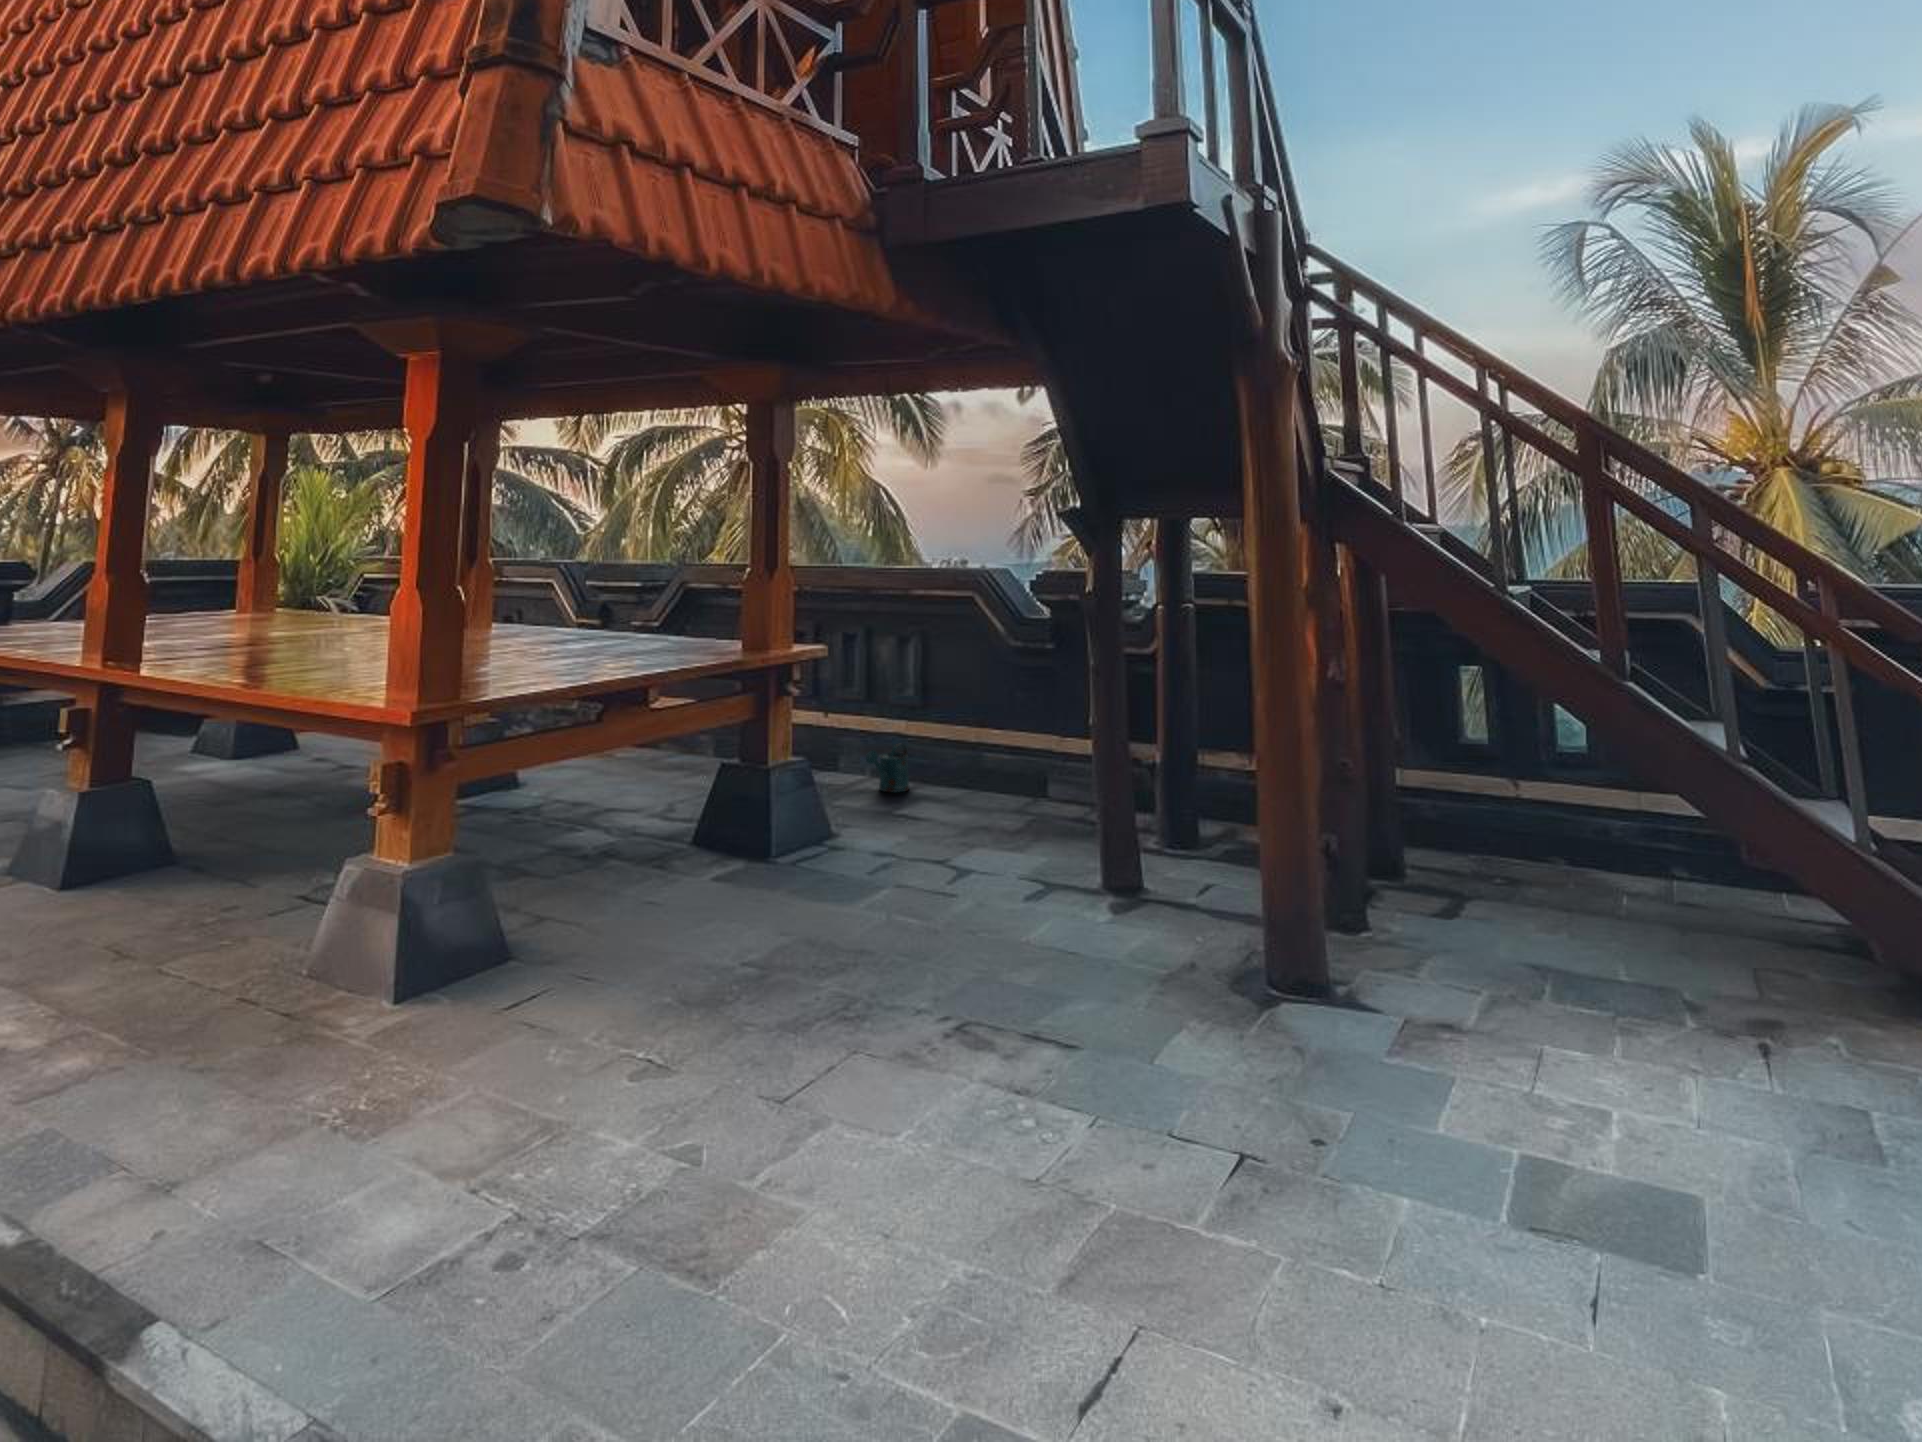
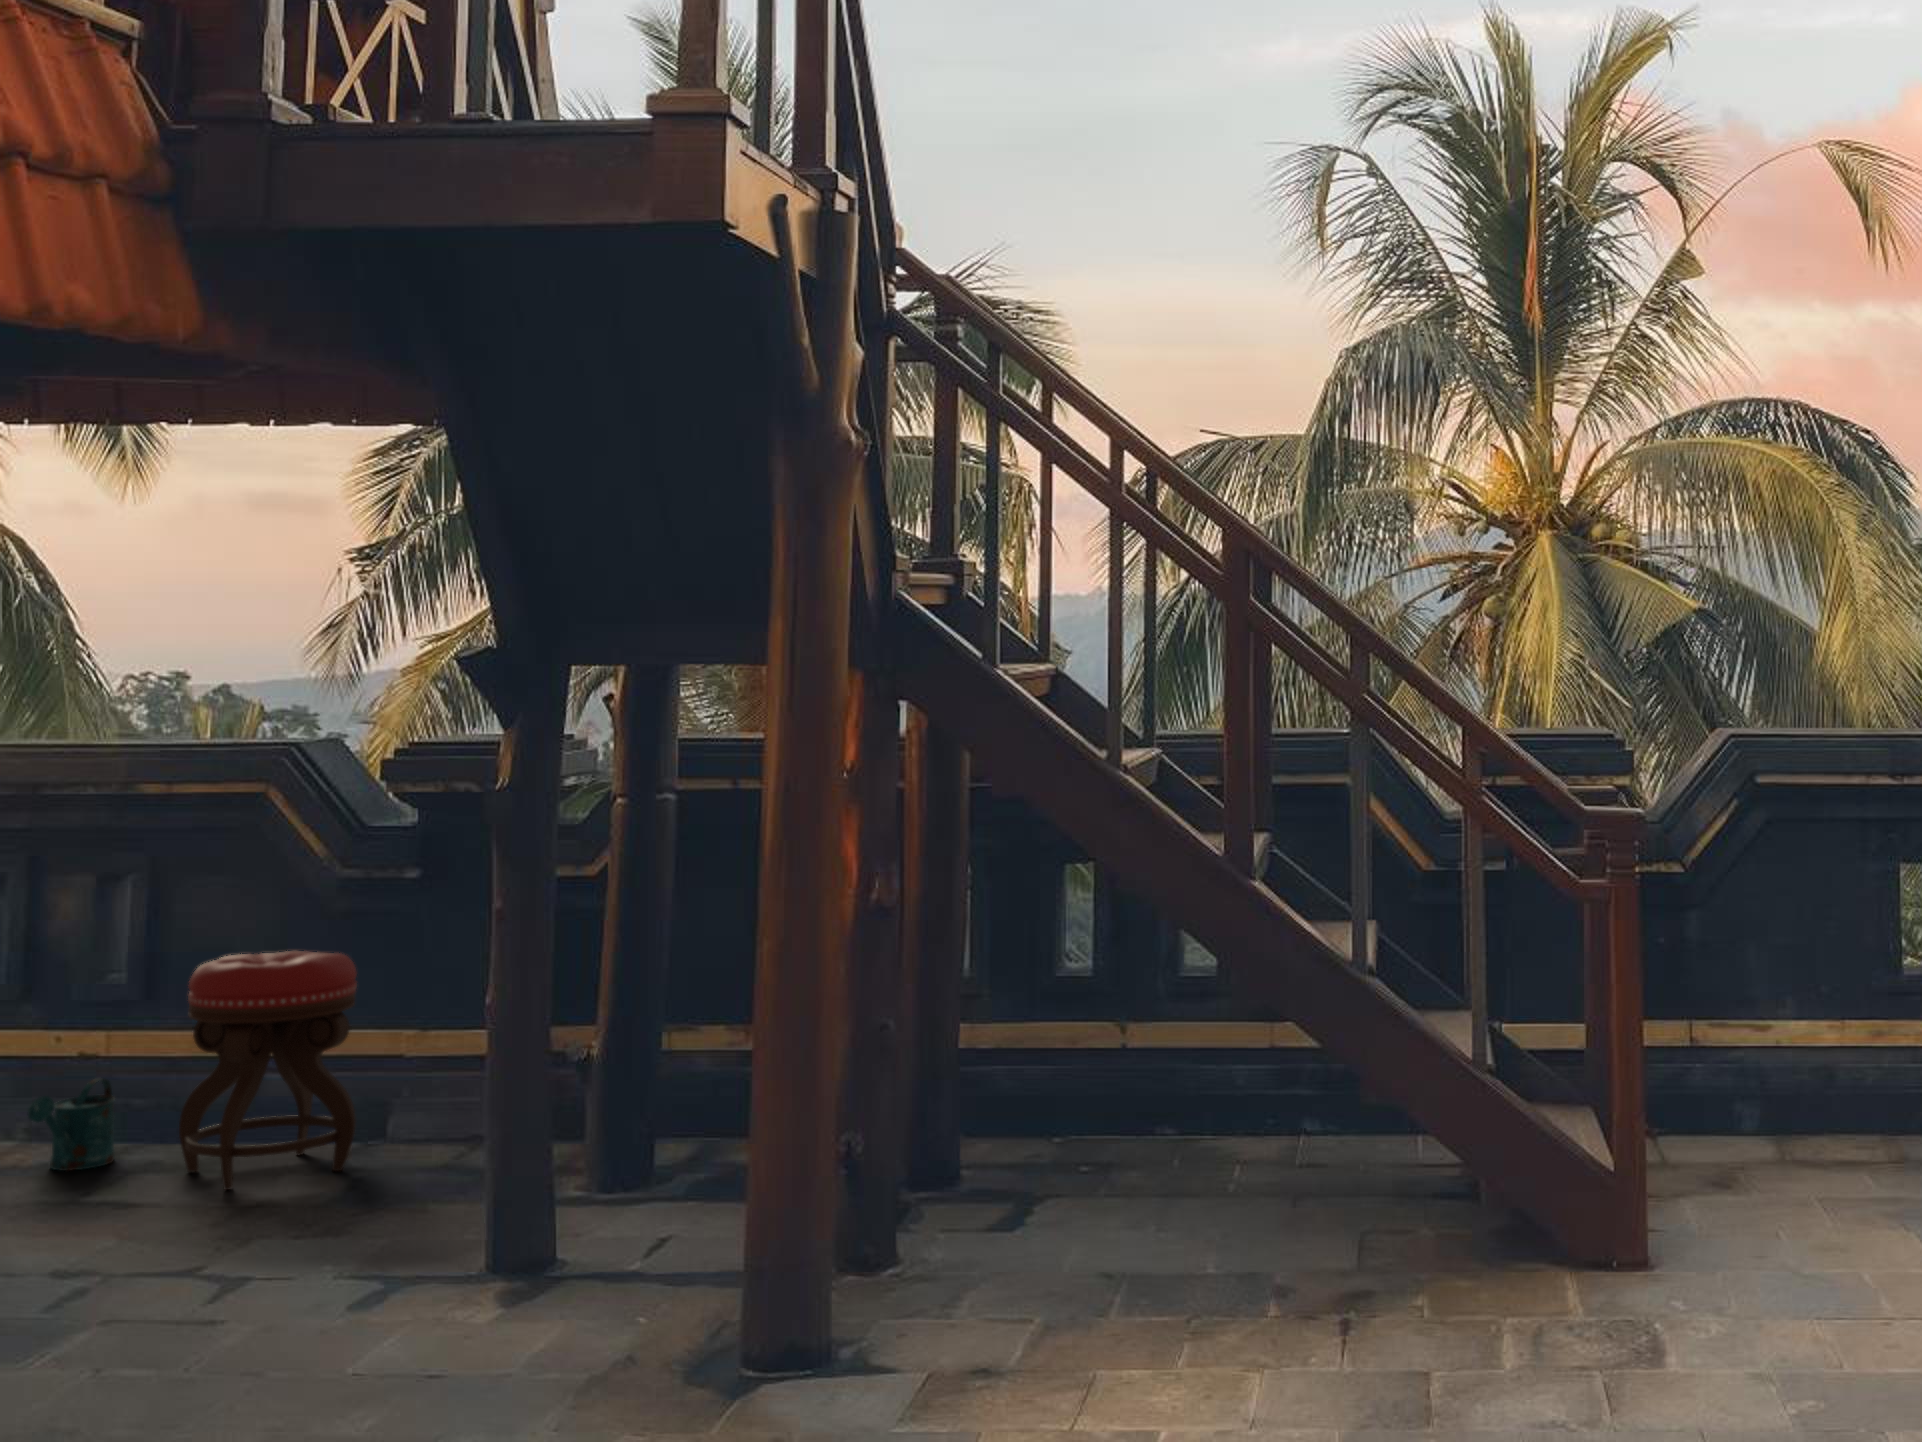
stool: none [937,682,1027,814] -> present [179,951,357,1190]

